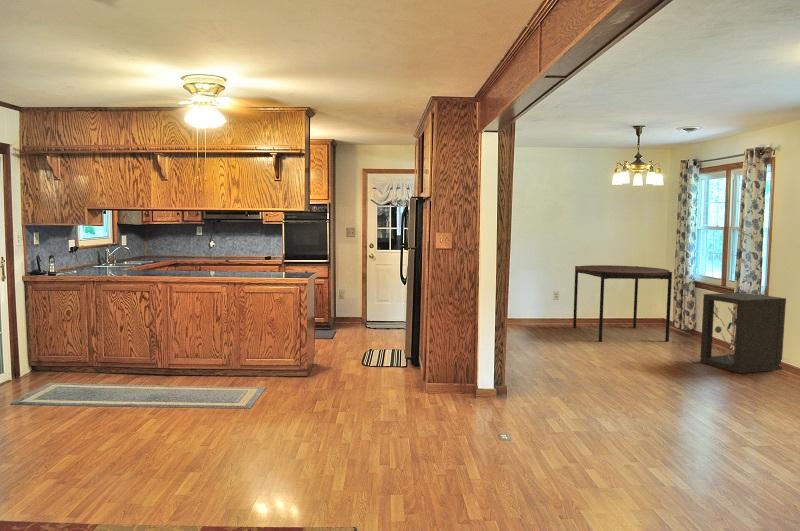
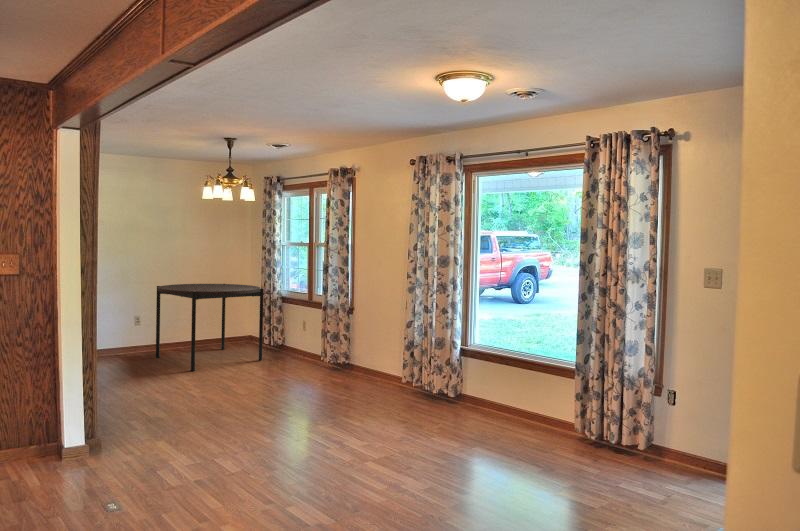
storage cabinet: present [700,292,786,373] -> none [300,306,369,386]

